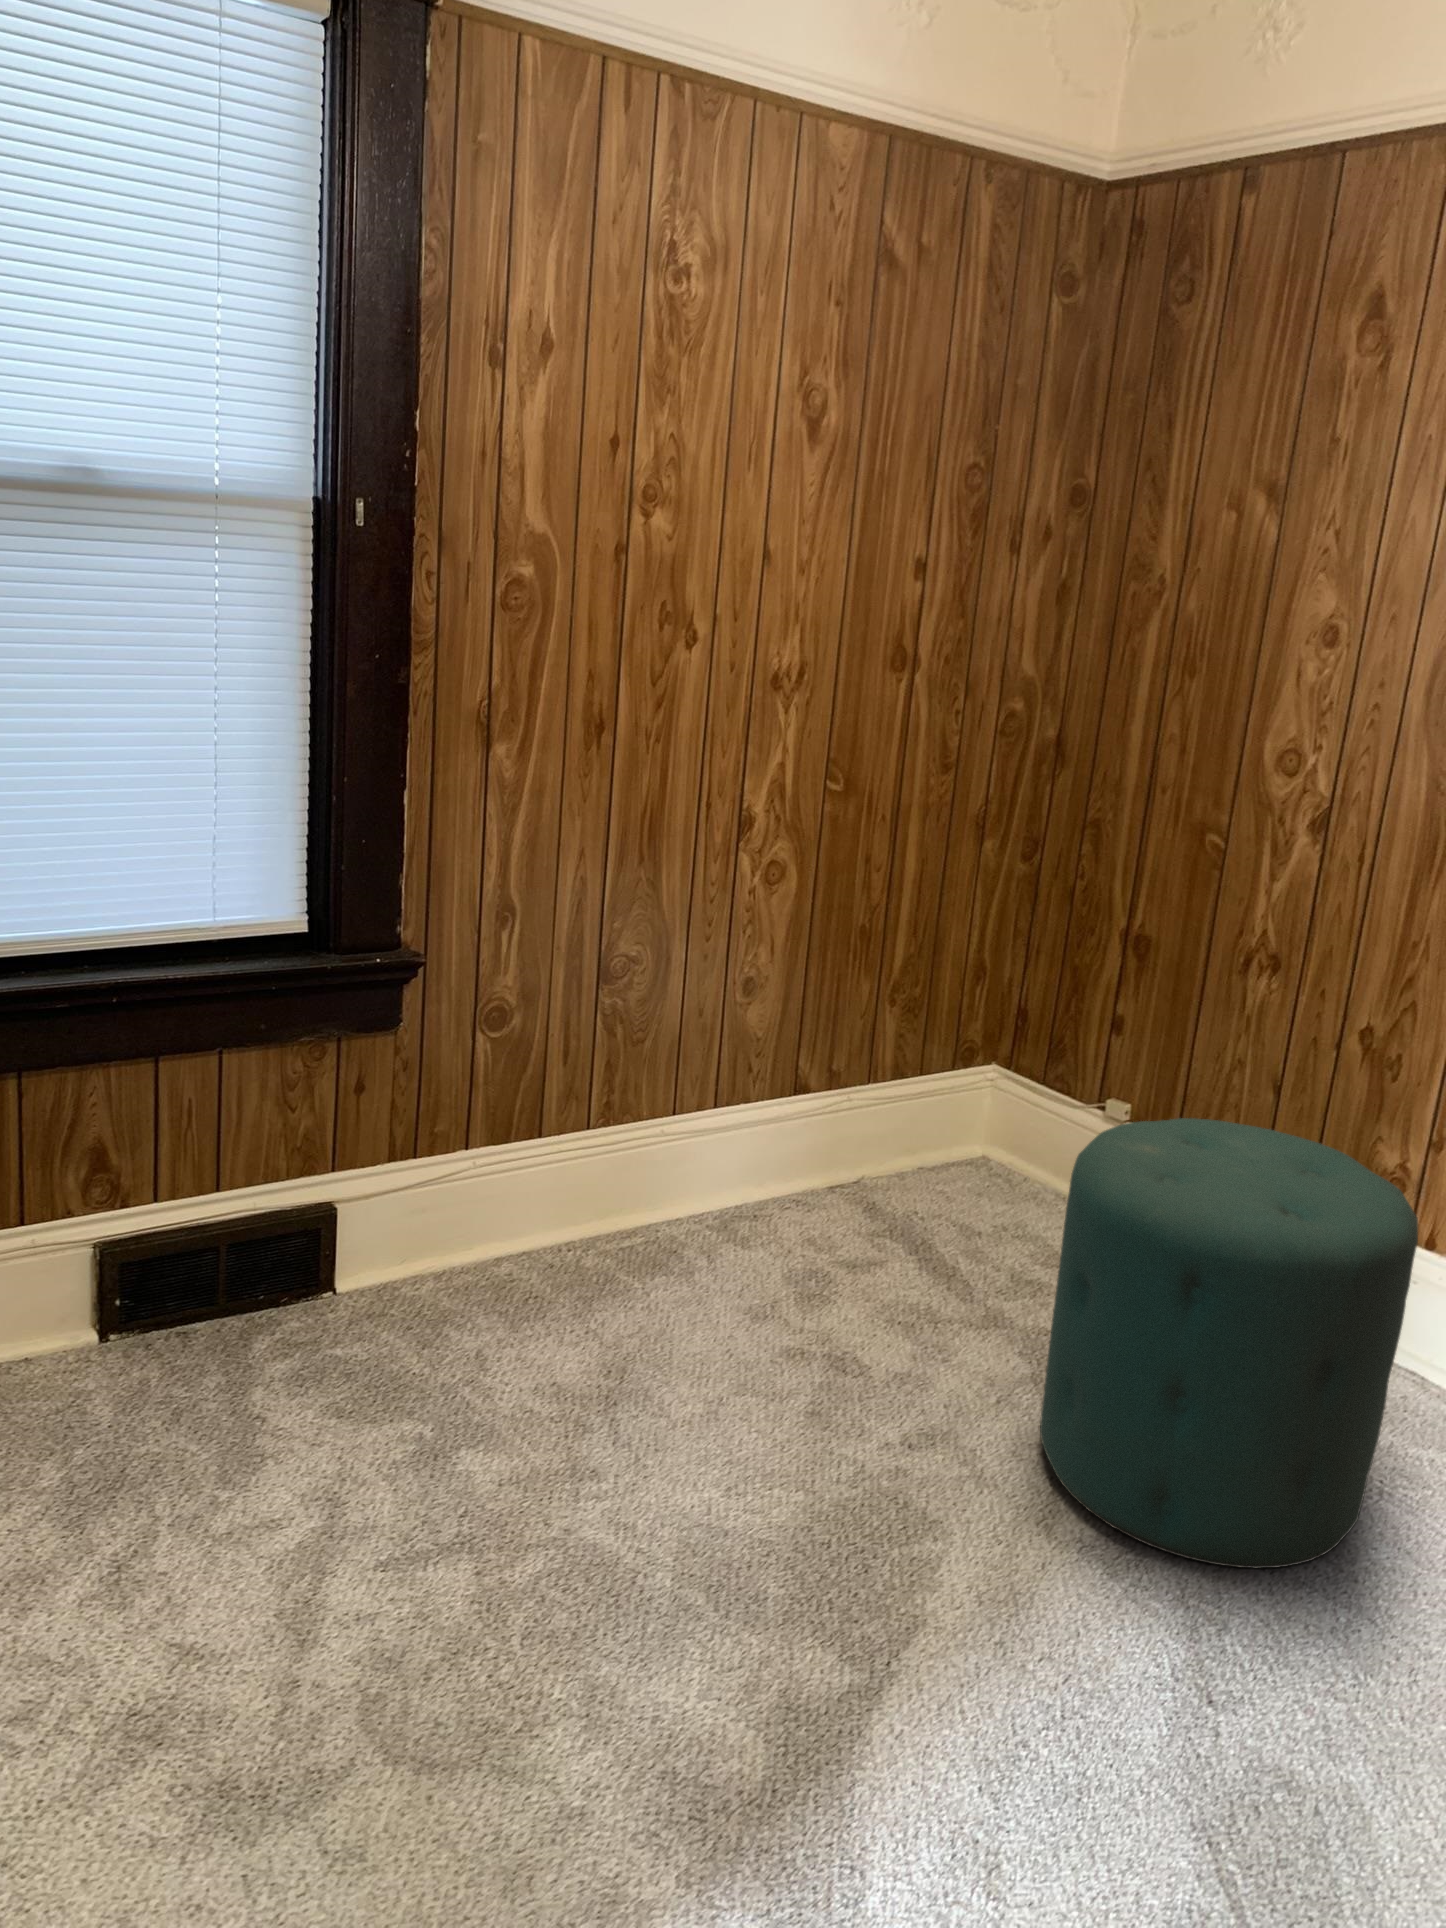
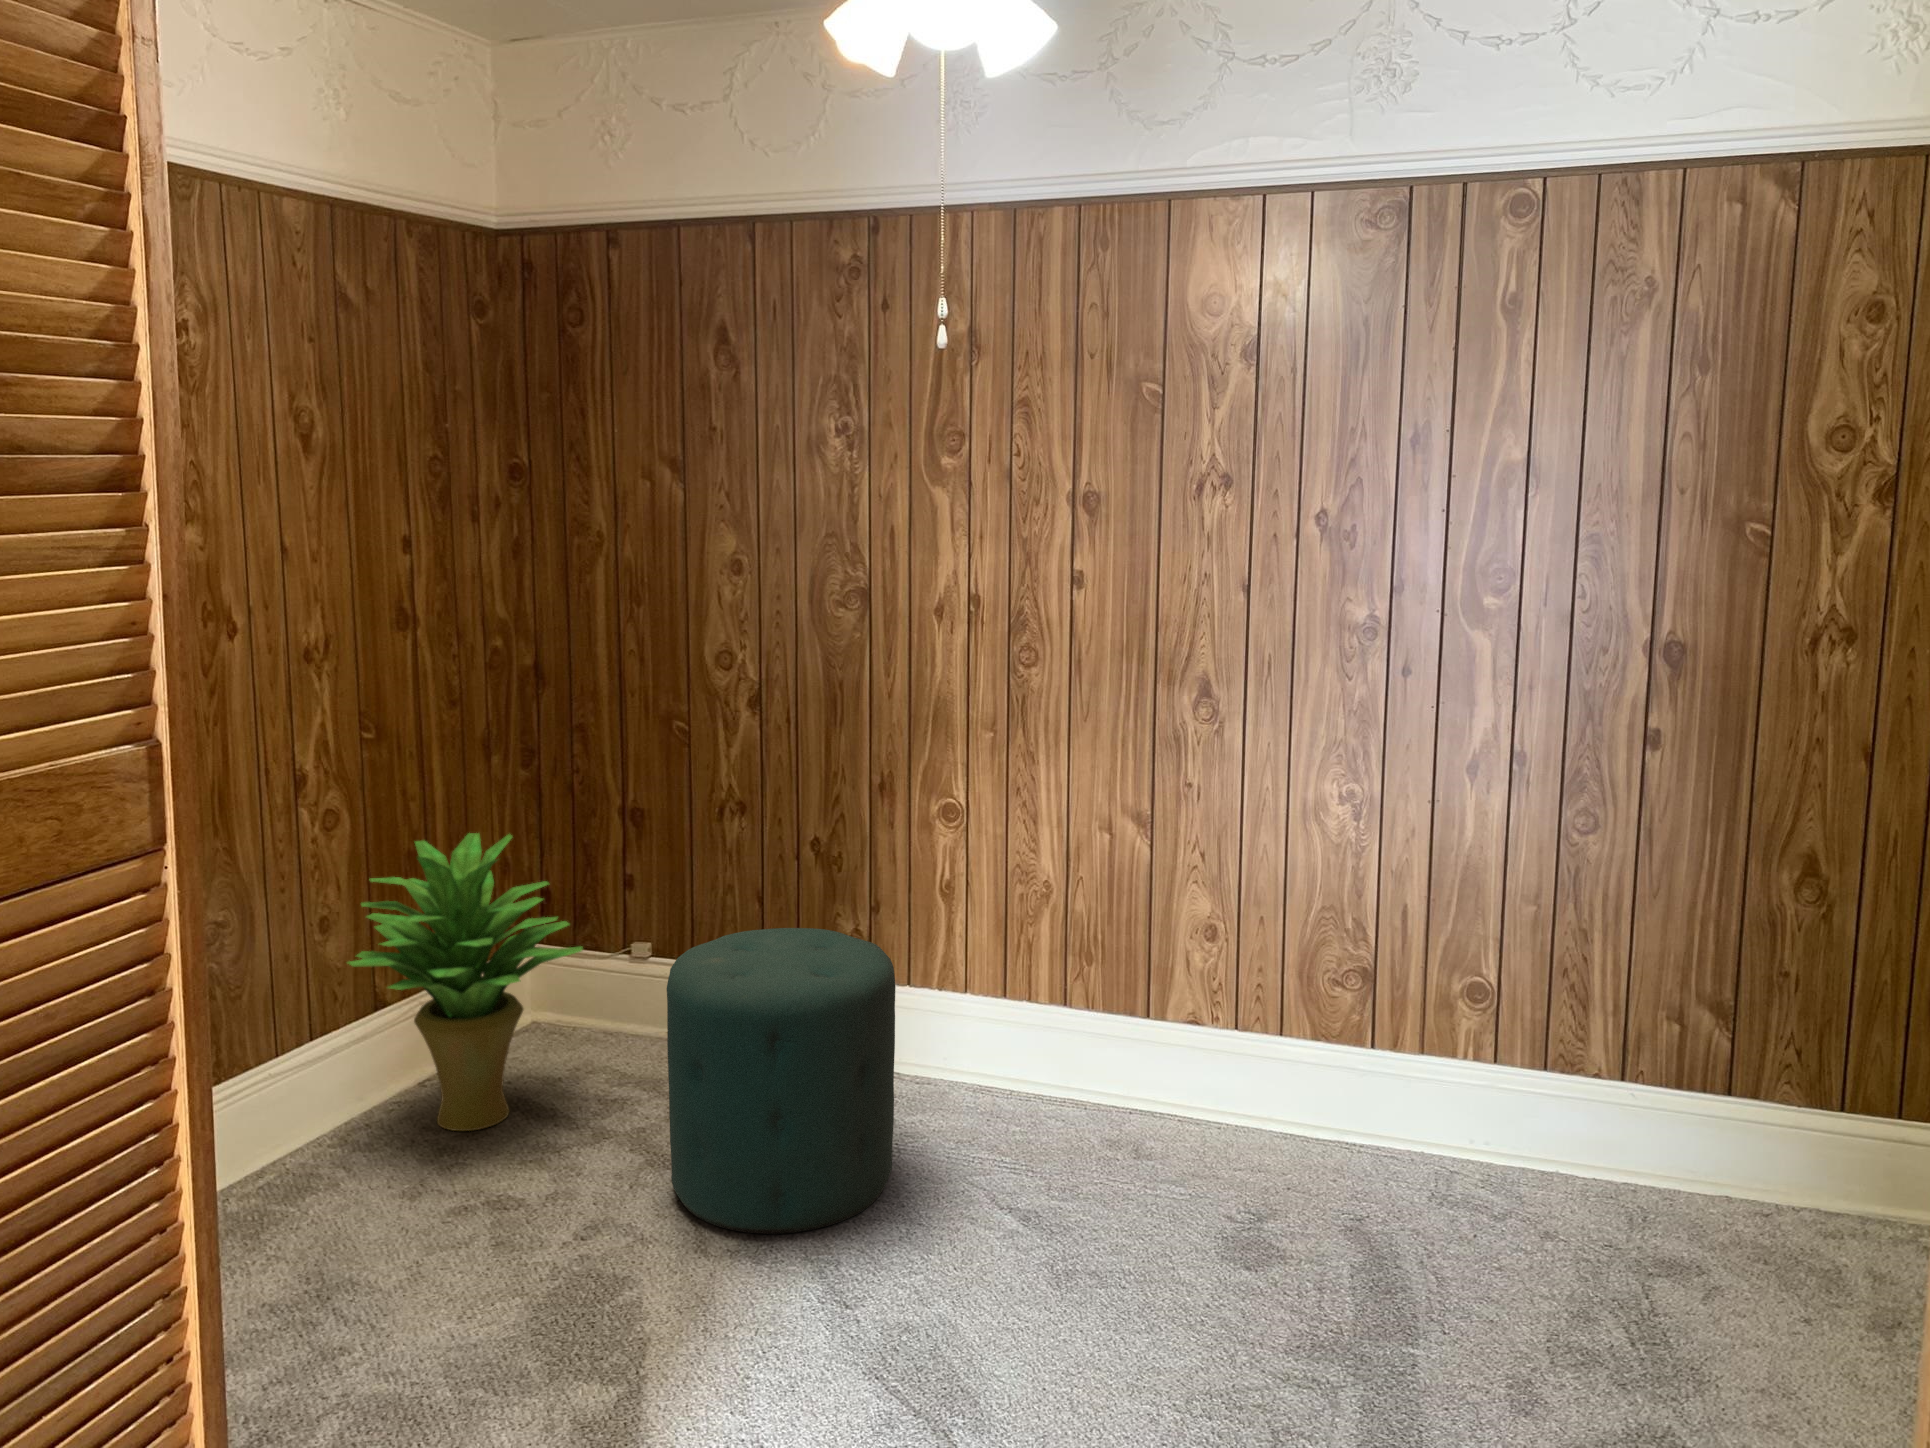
potted plant: none [741,912,1015,1268] -> present [348,833,583,1131]

